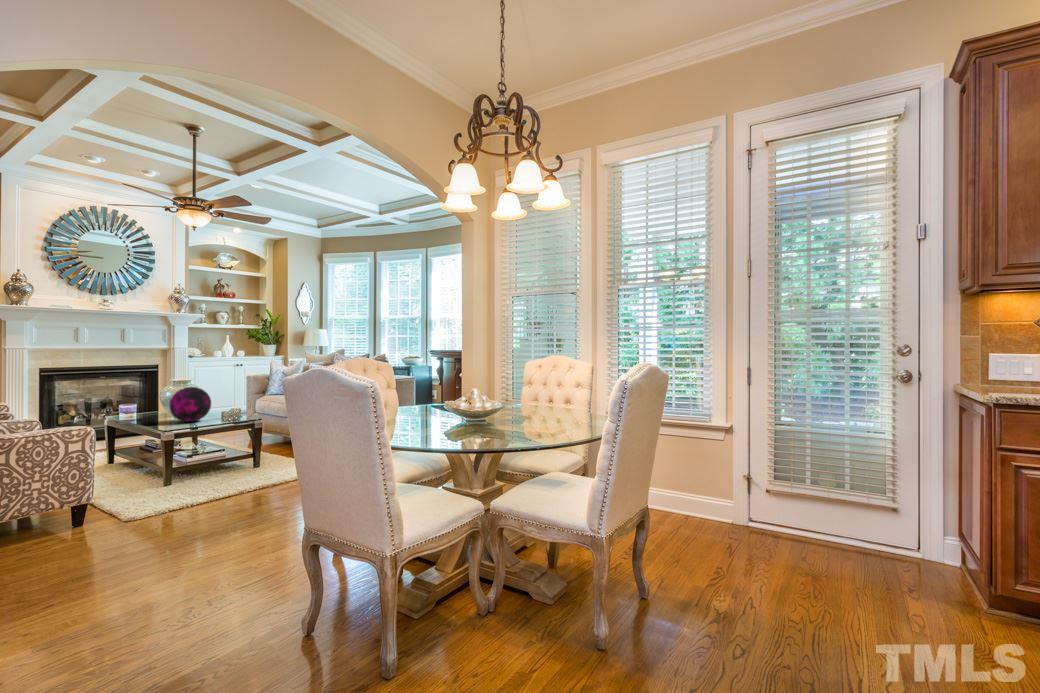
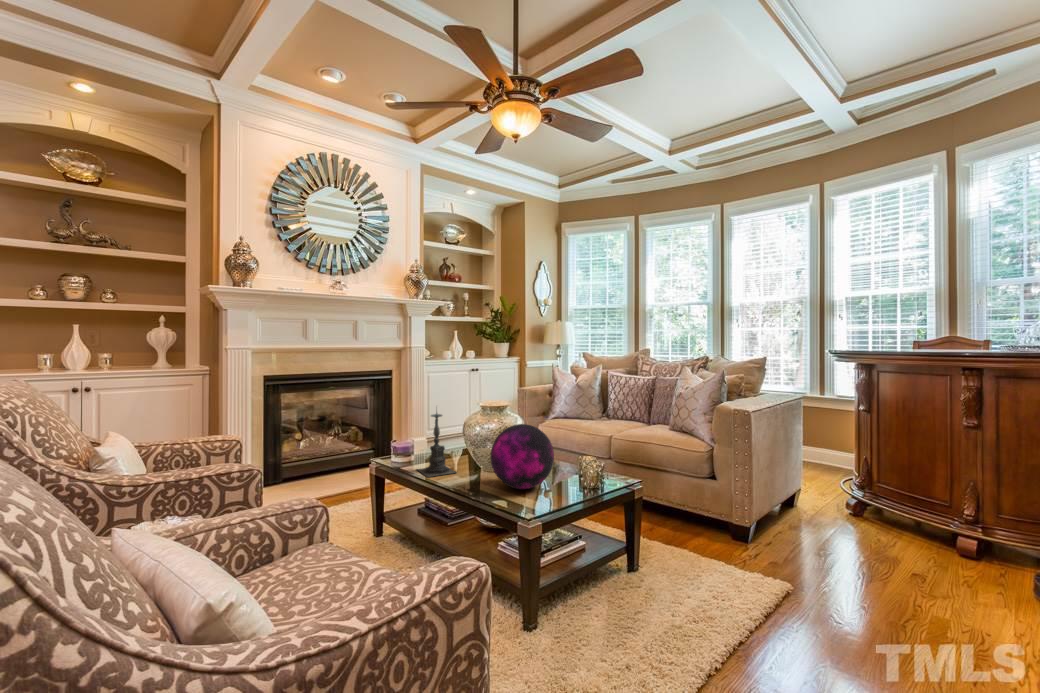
candle holder: none [135,380,160,421] -> present [417,412,456,477]

